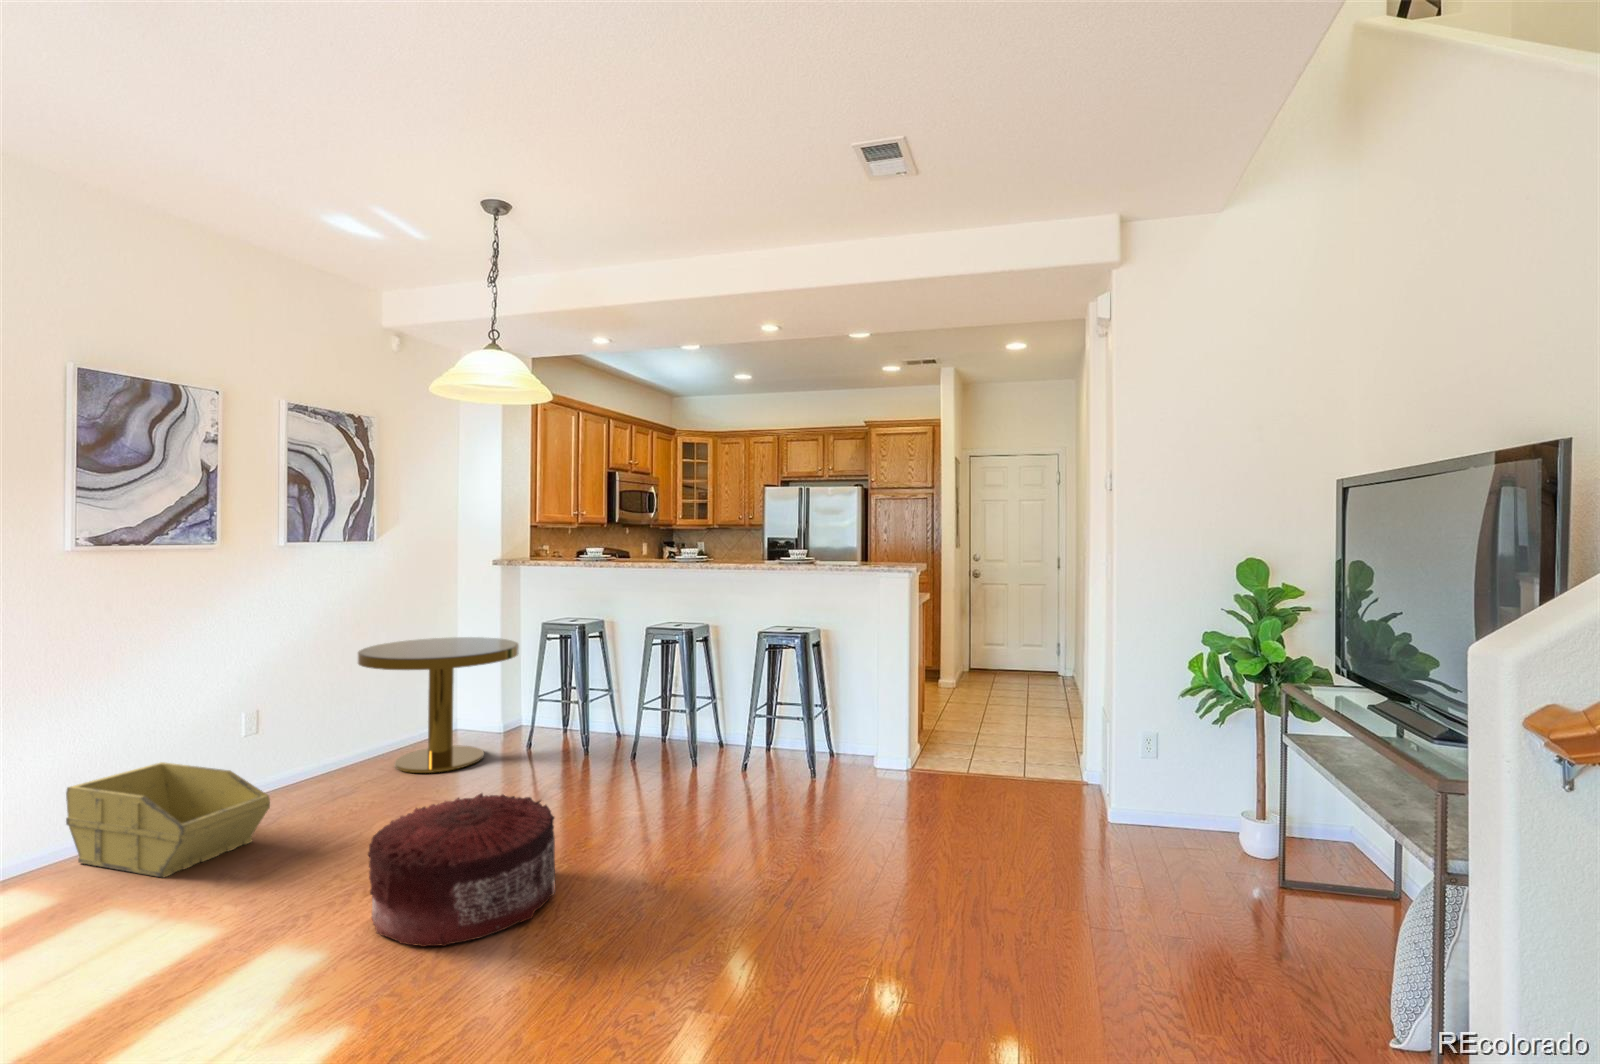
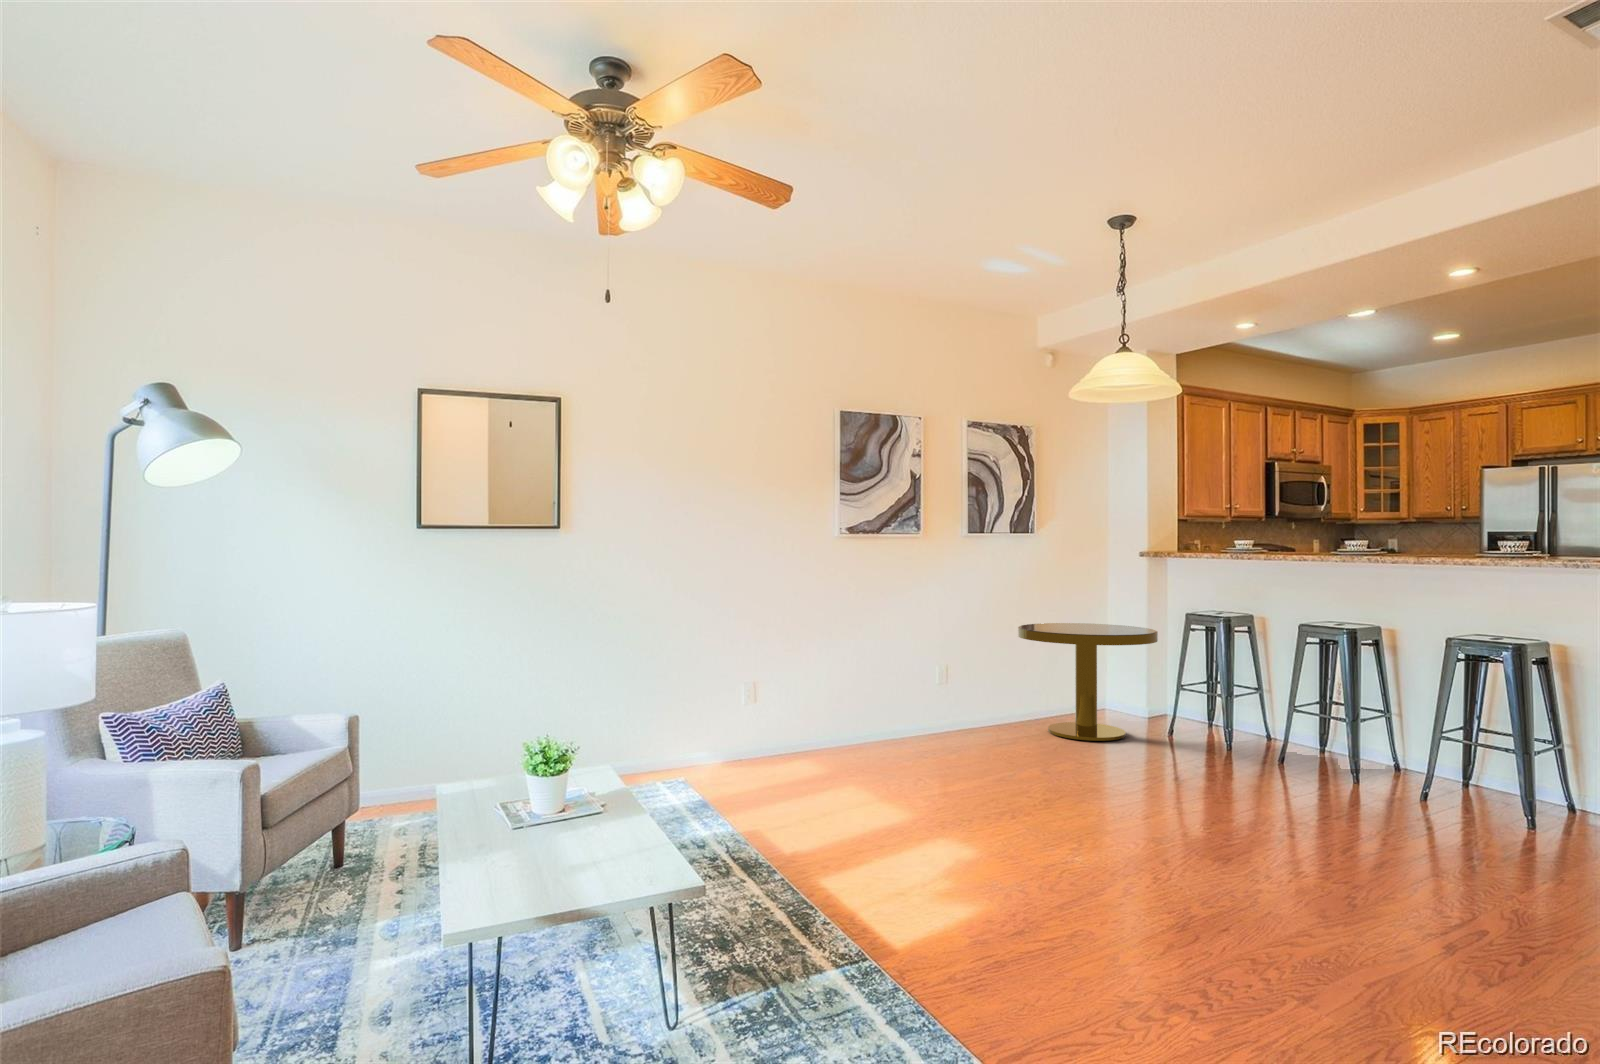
storage bin: present [66,762,270,877] -> none [845,690,961,764]
pouf: present [368,793,555,946] -> none [1029,739,1184,845]

